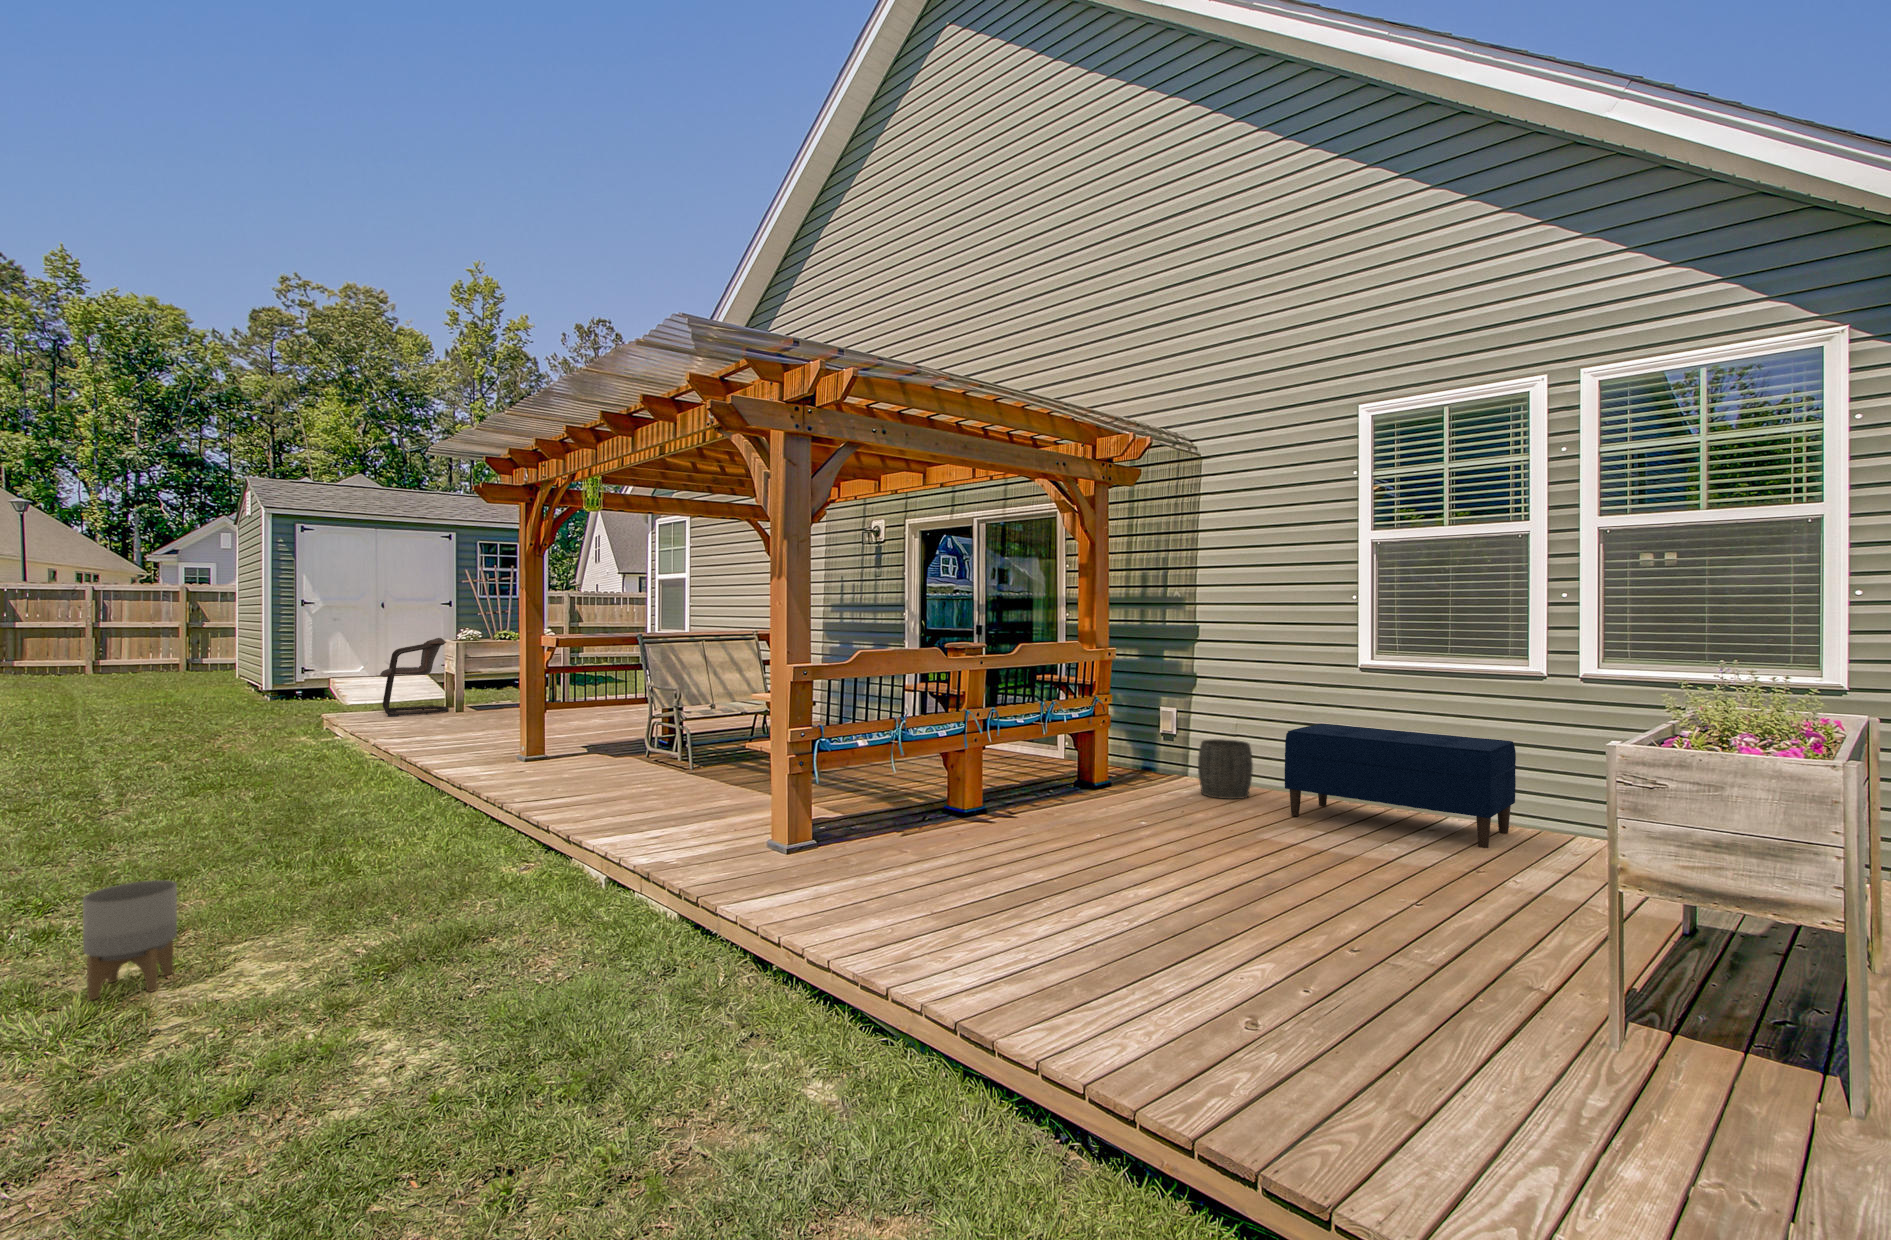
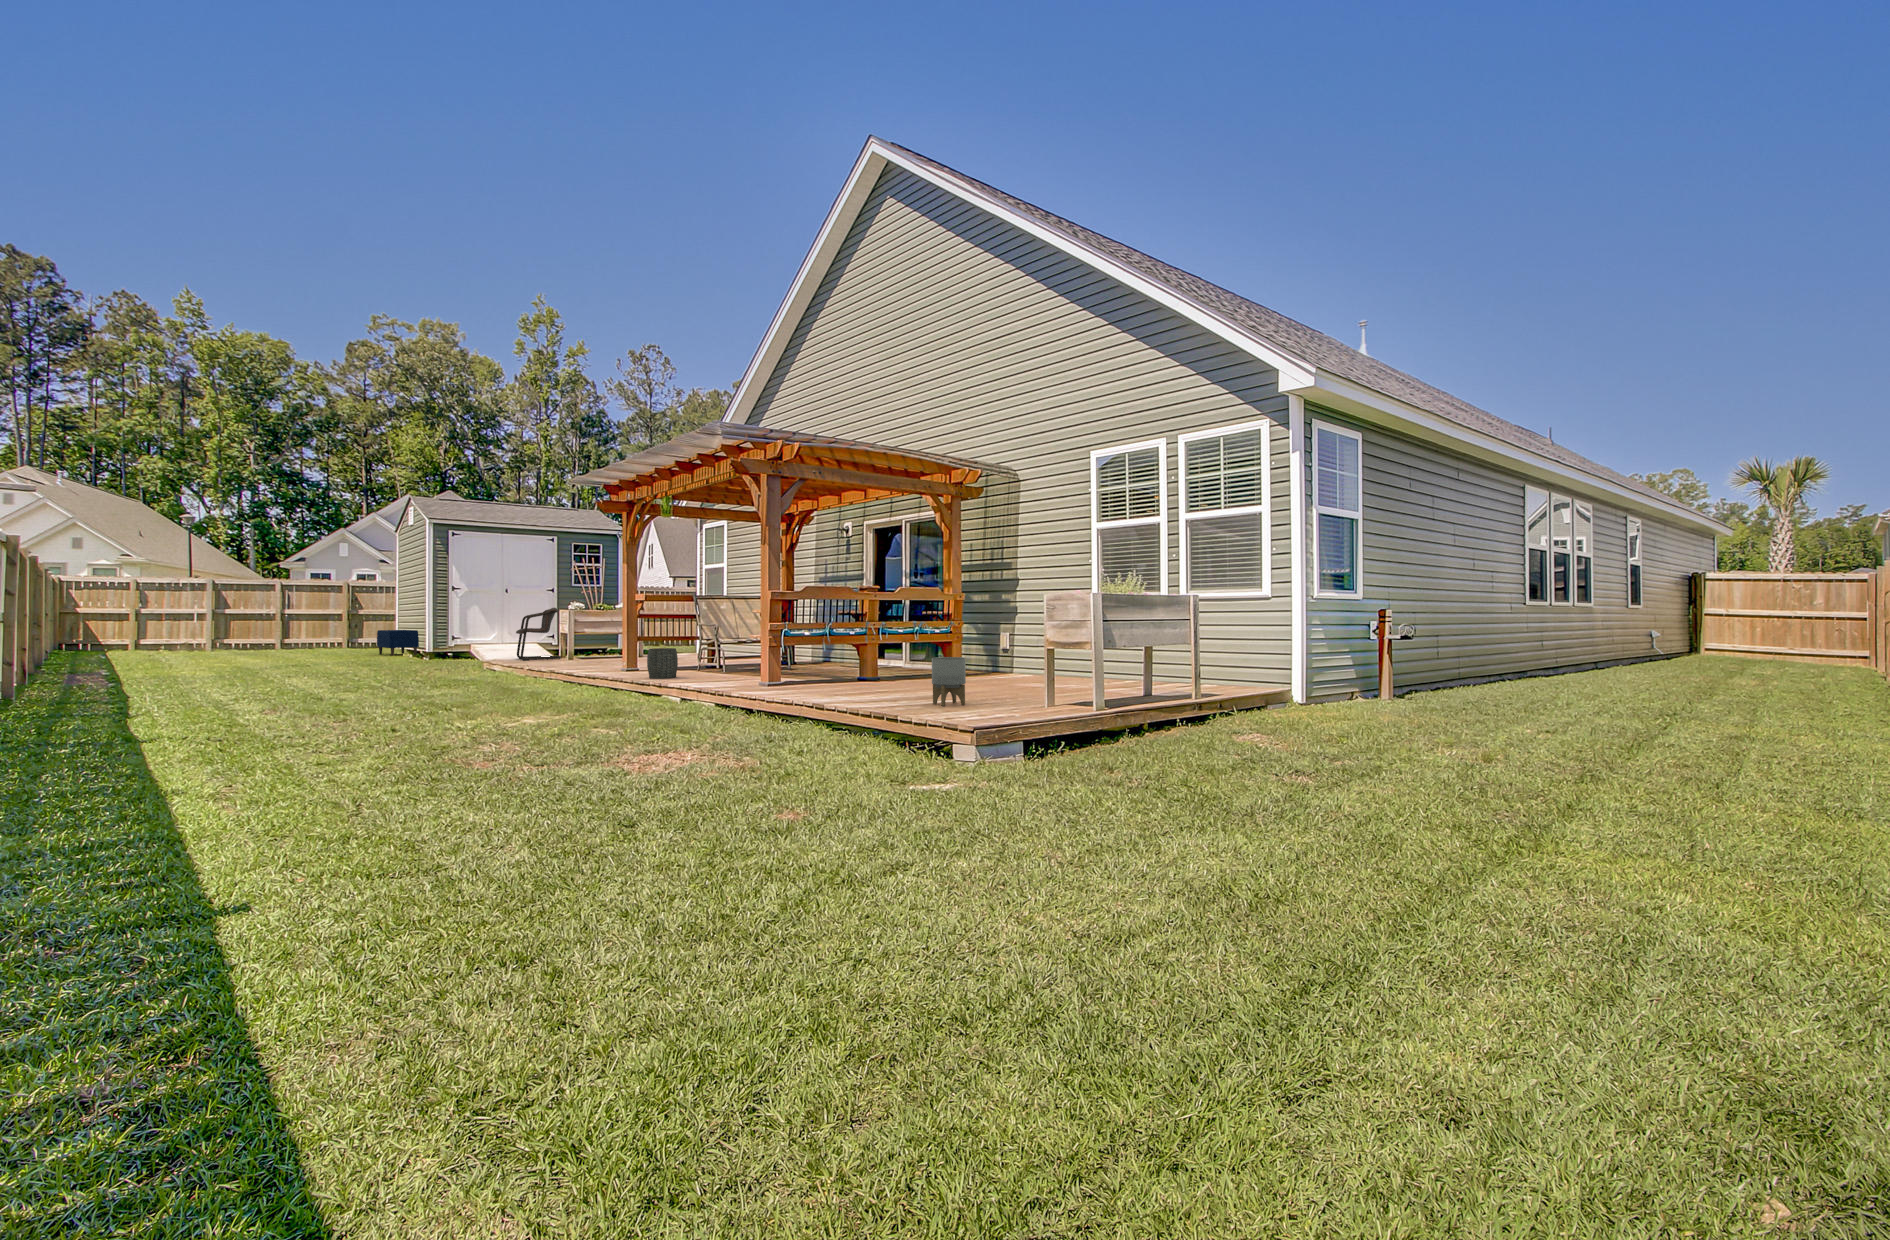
bench: present [1285,724,1516,848] -> present [377,630,419,656]
woven basket: present [1198,739,1253,799] -> present [647,648,678,679]
planter: present [83,880,177,1000] -> present [932,657,966,706]

